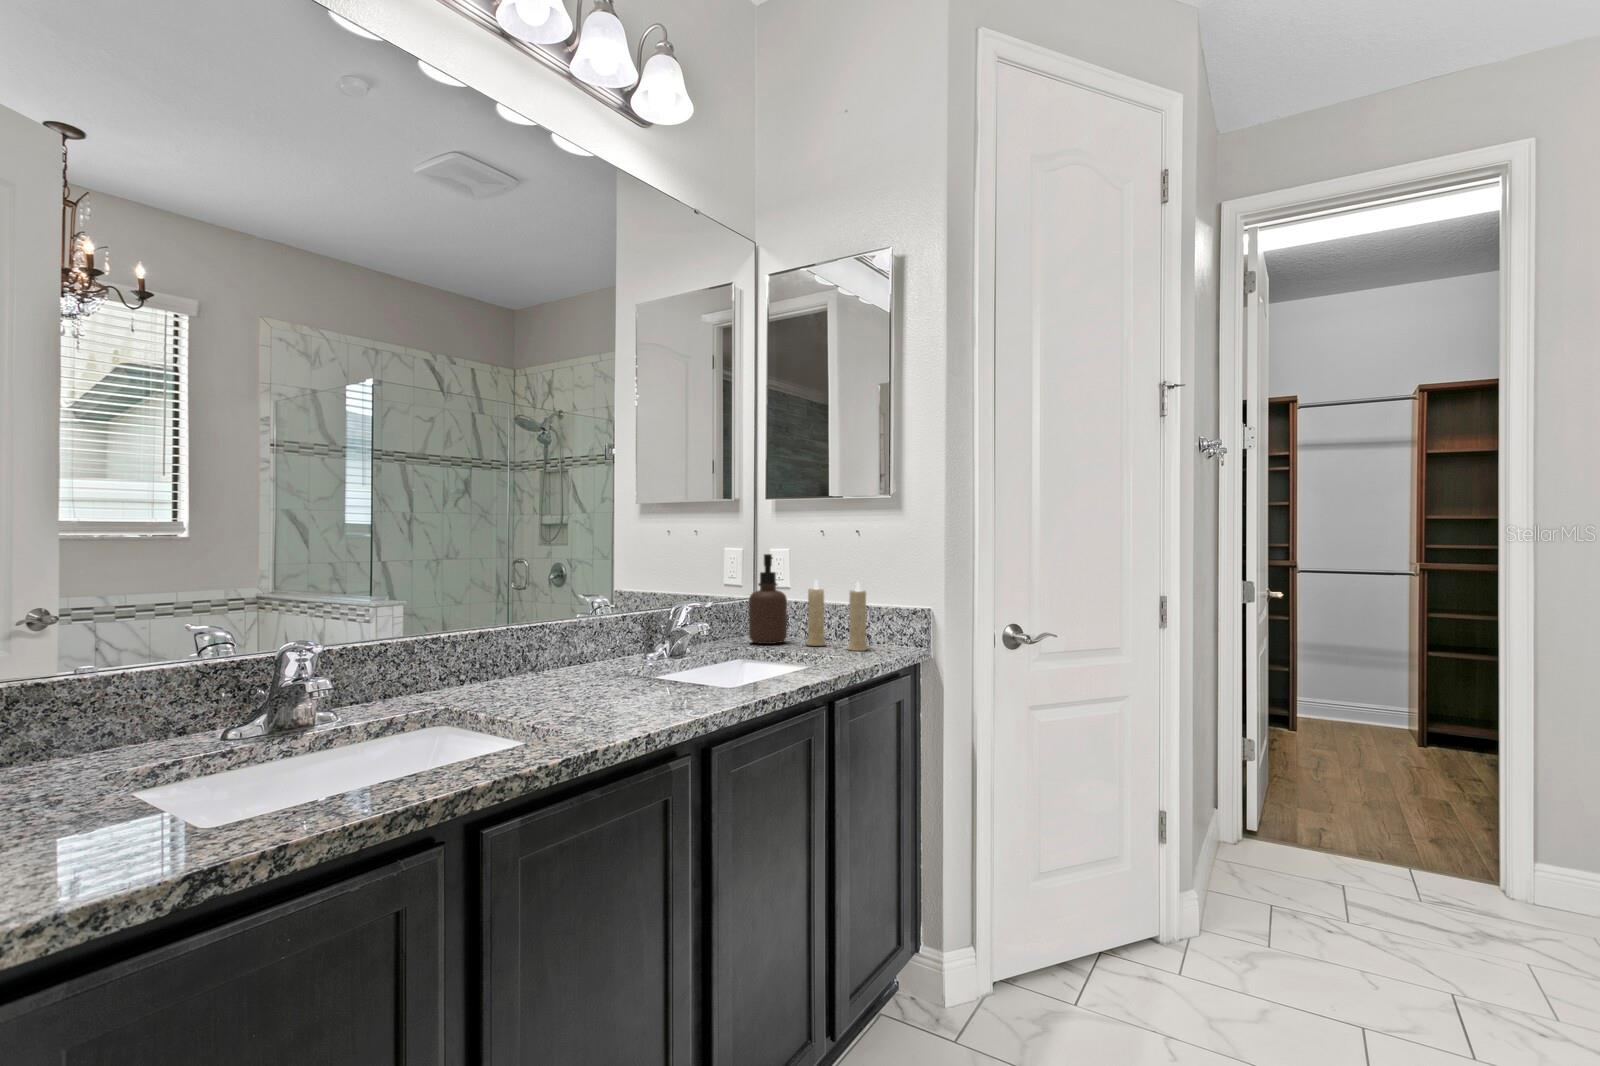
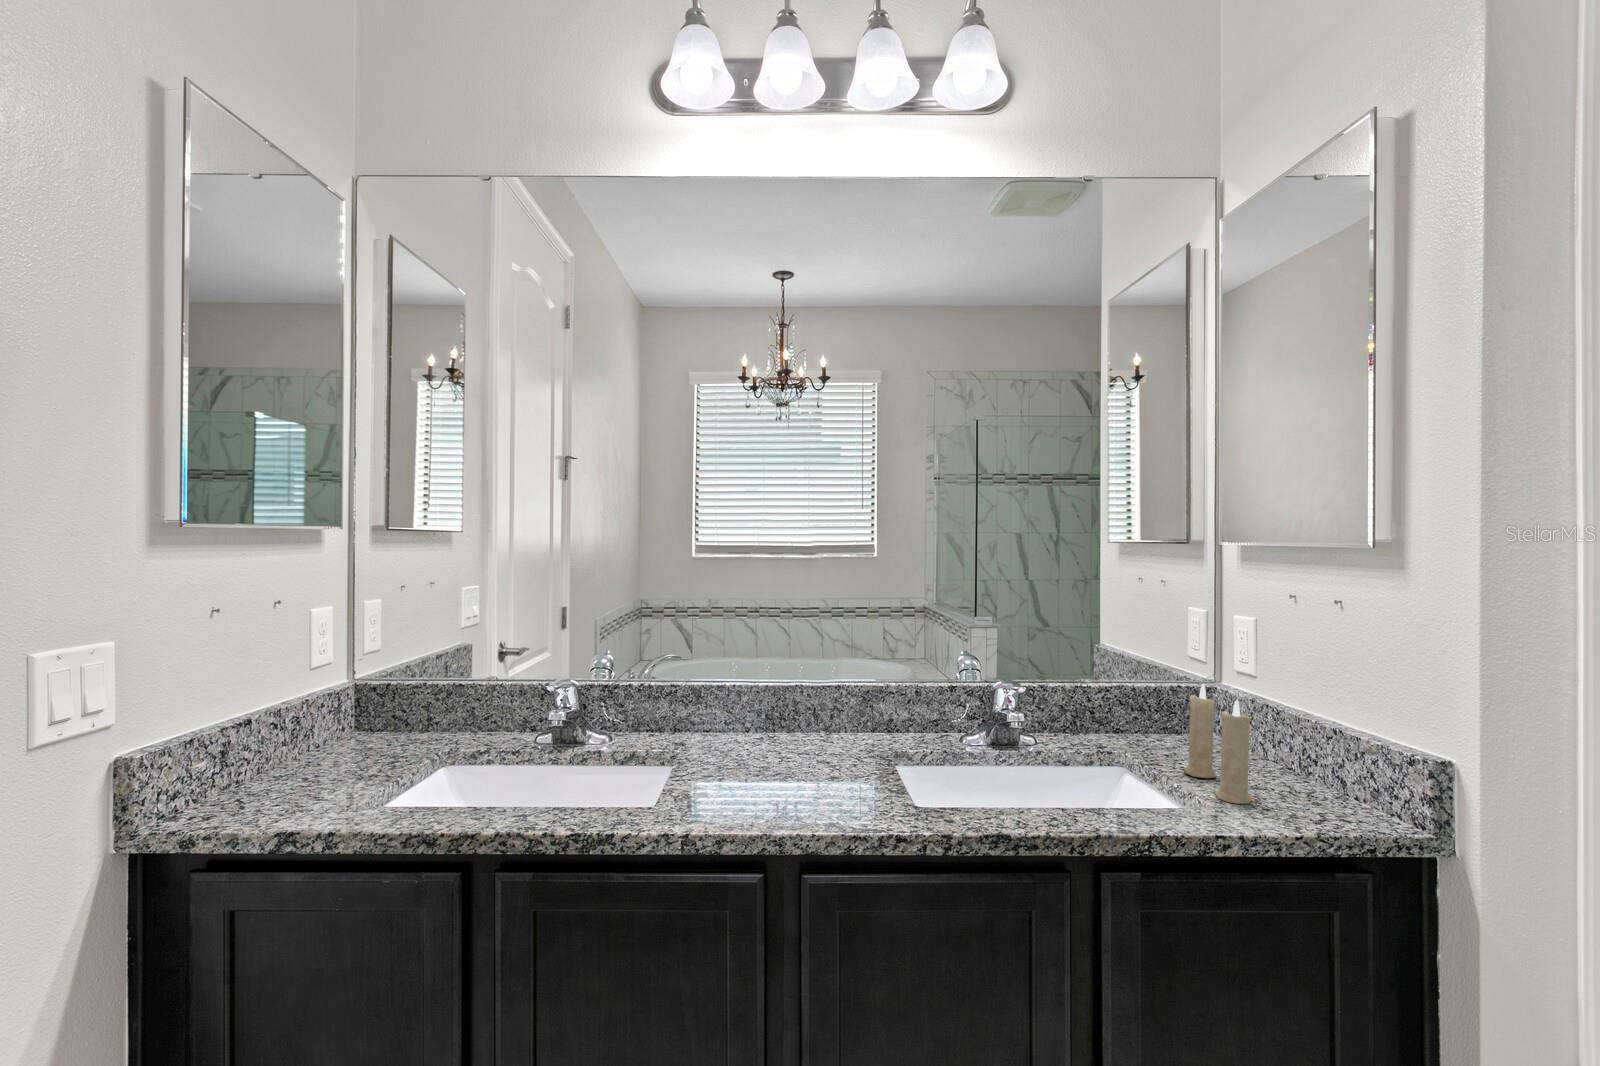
soap dispenser: present [749,554,787,644] -> none [1128,638,1183,758]

